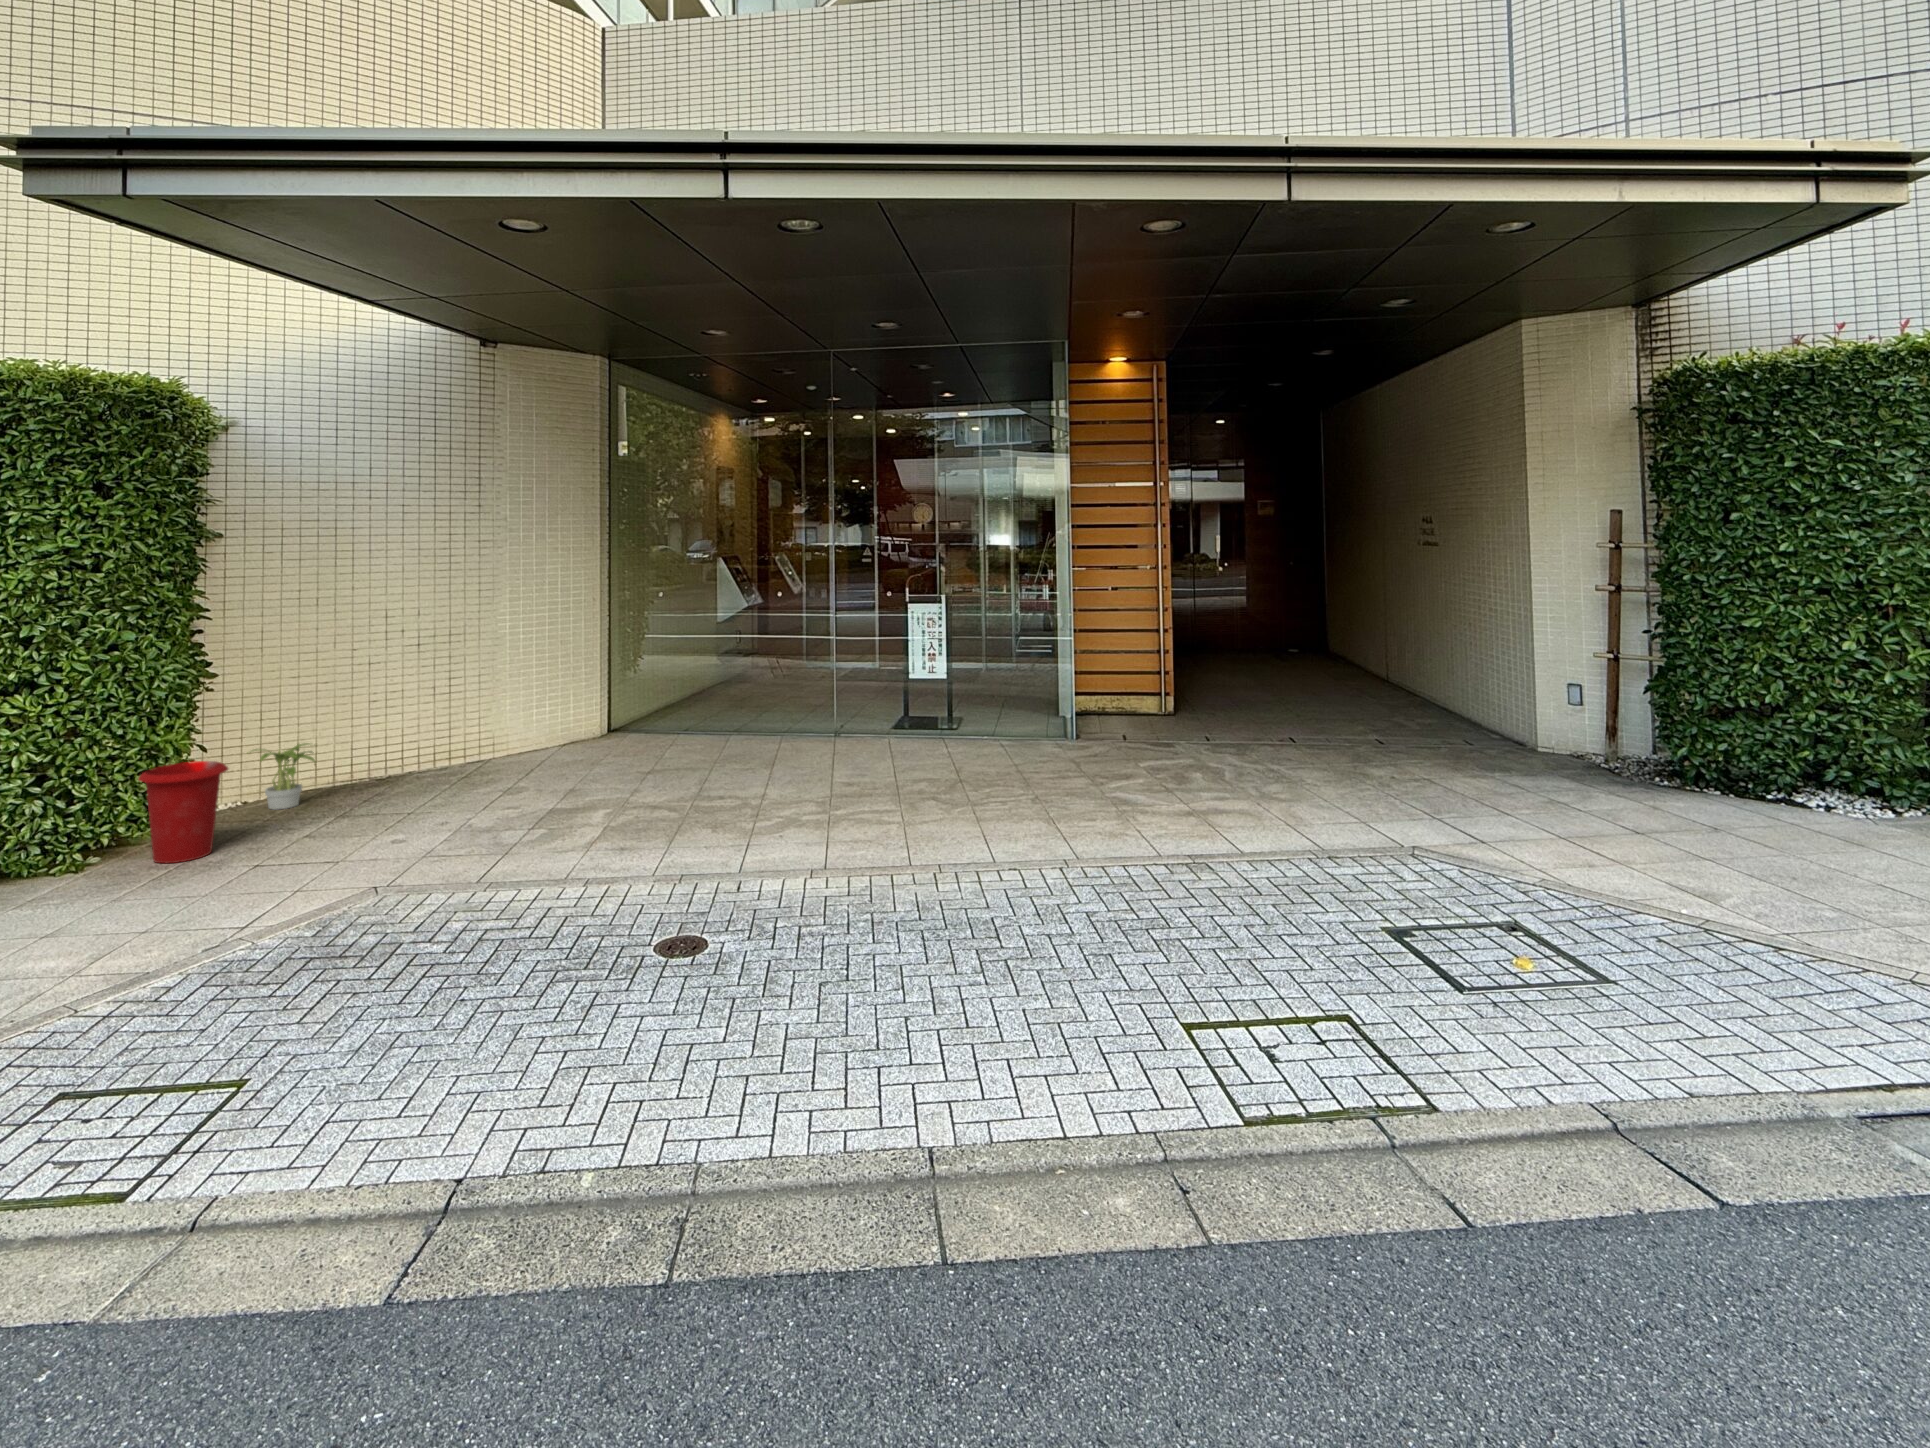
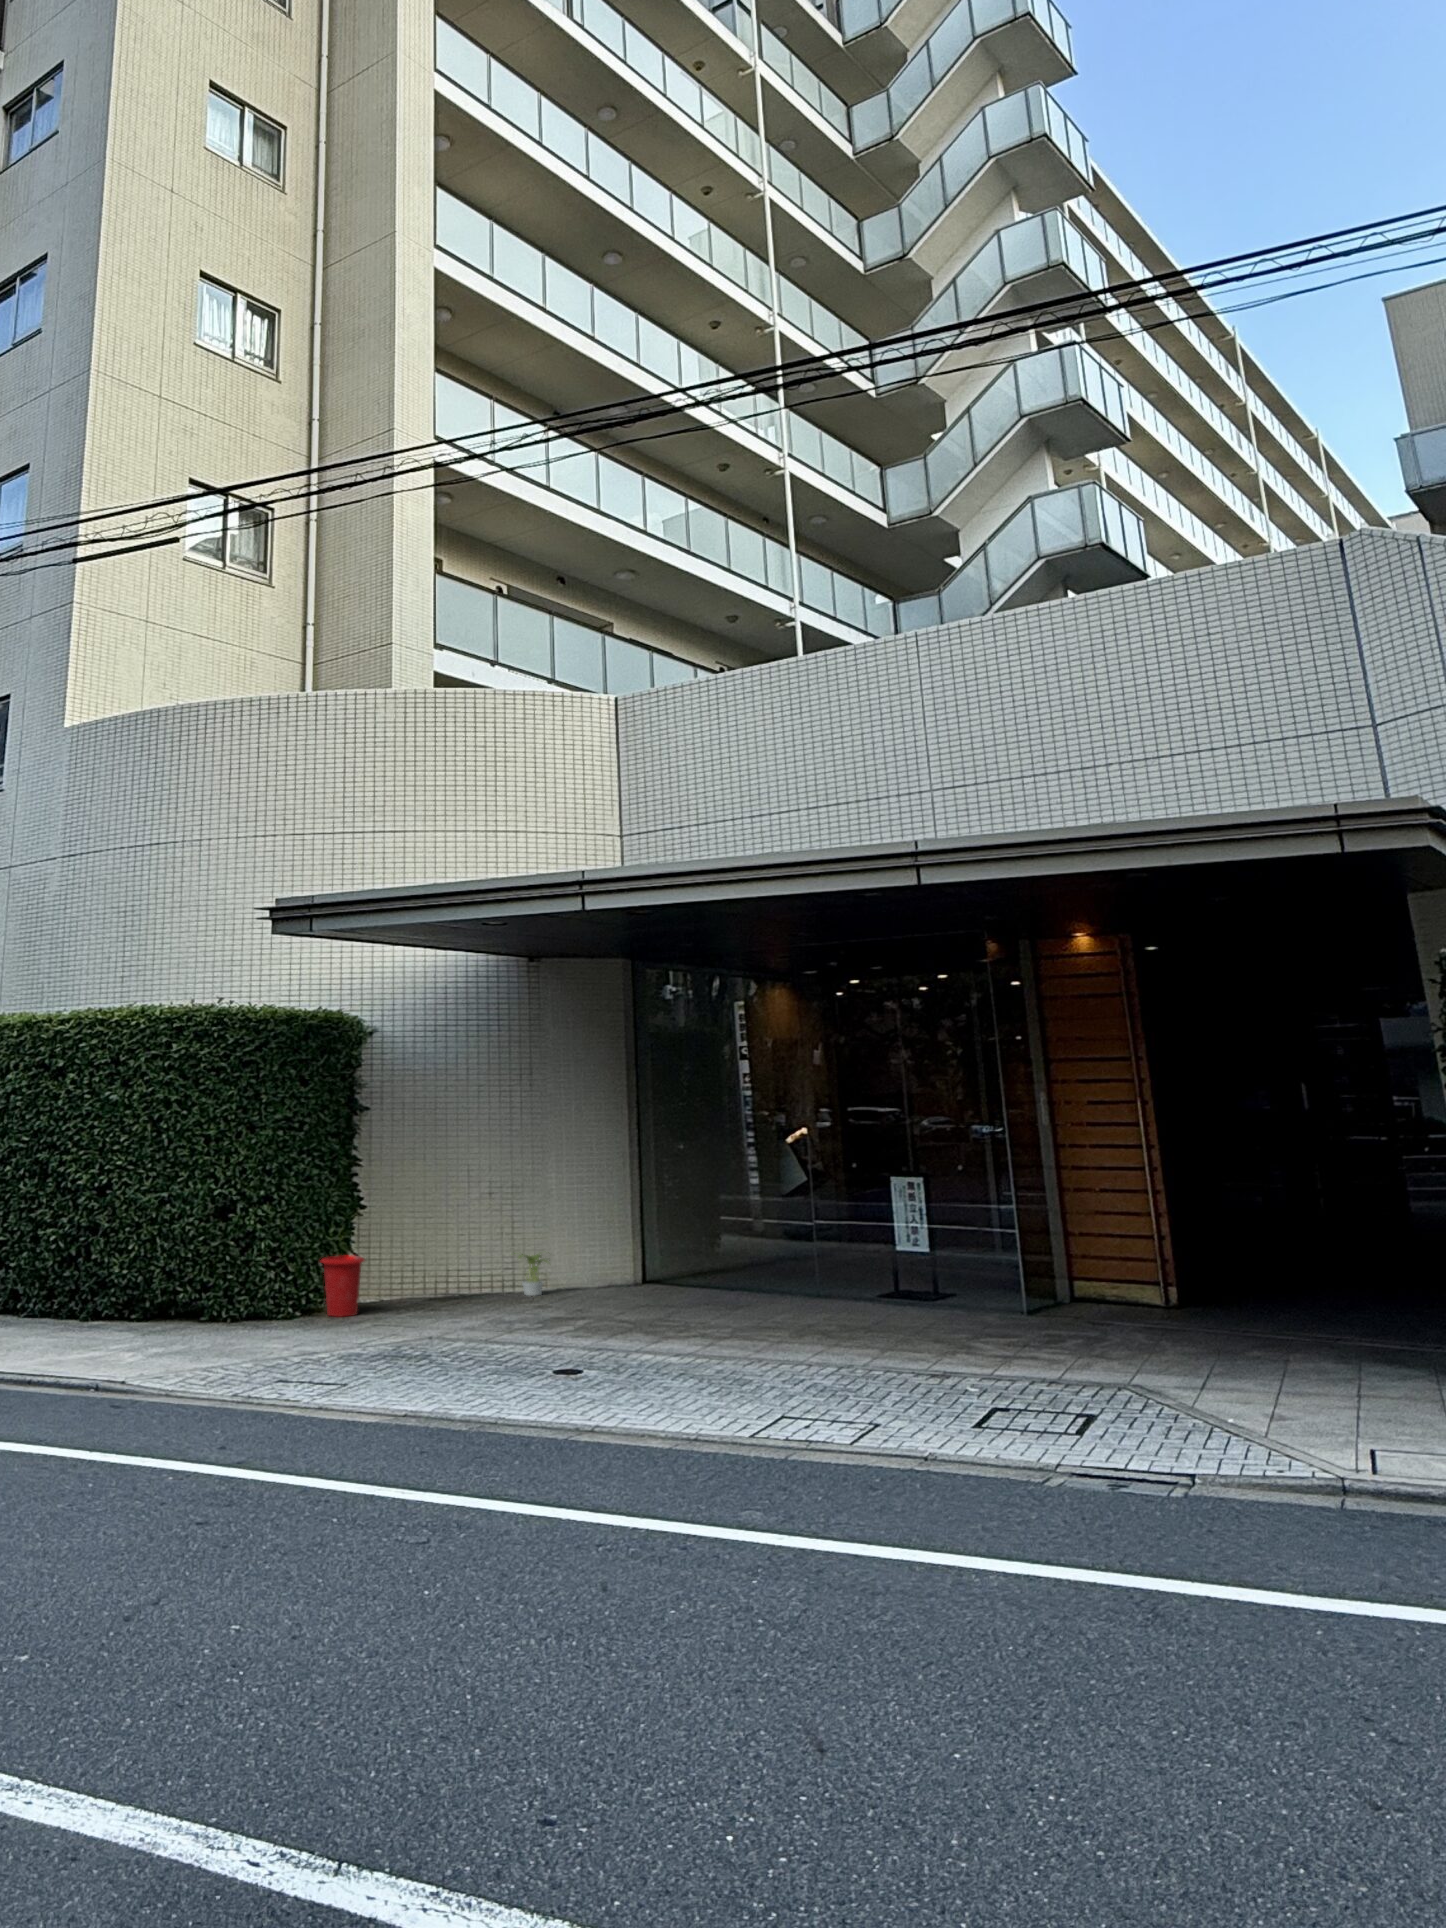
potted plant: present [252,743,315,810] -> present [514,1253,548,1296]

